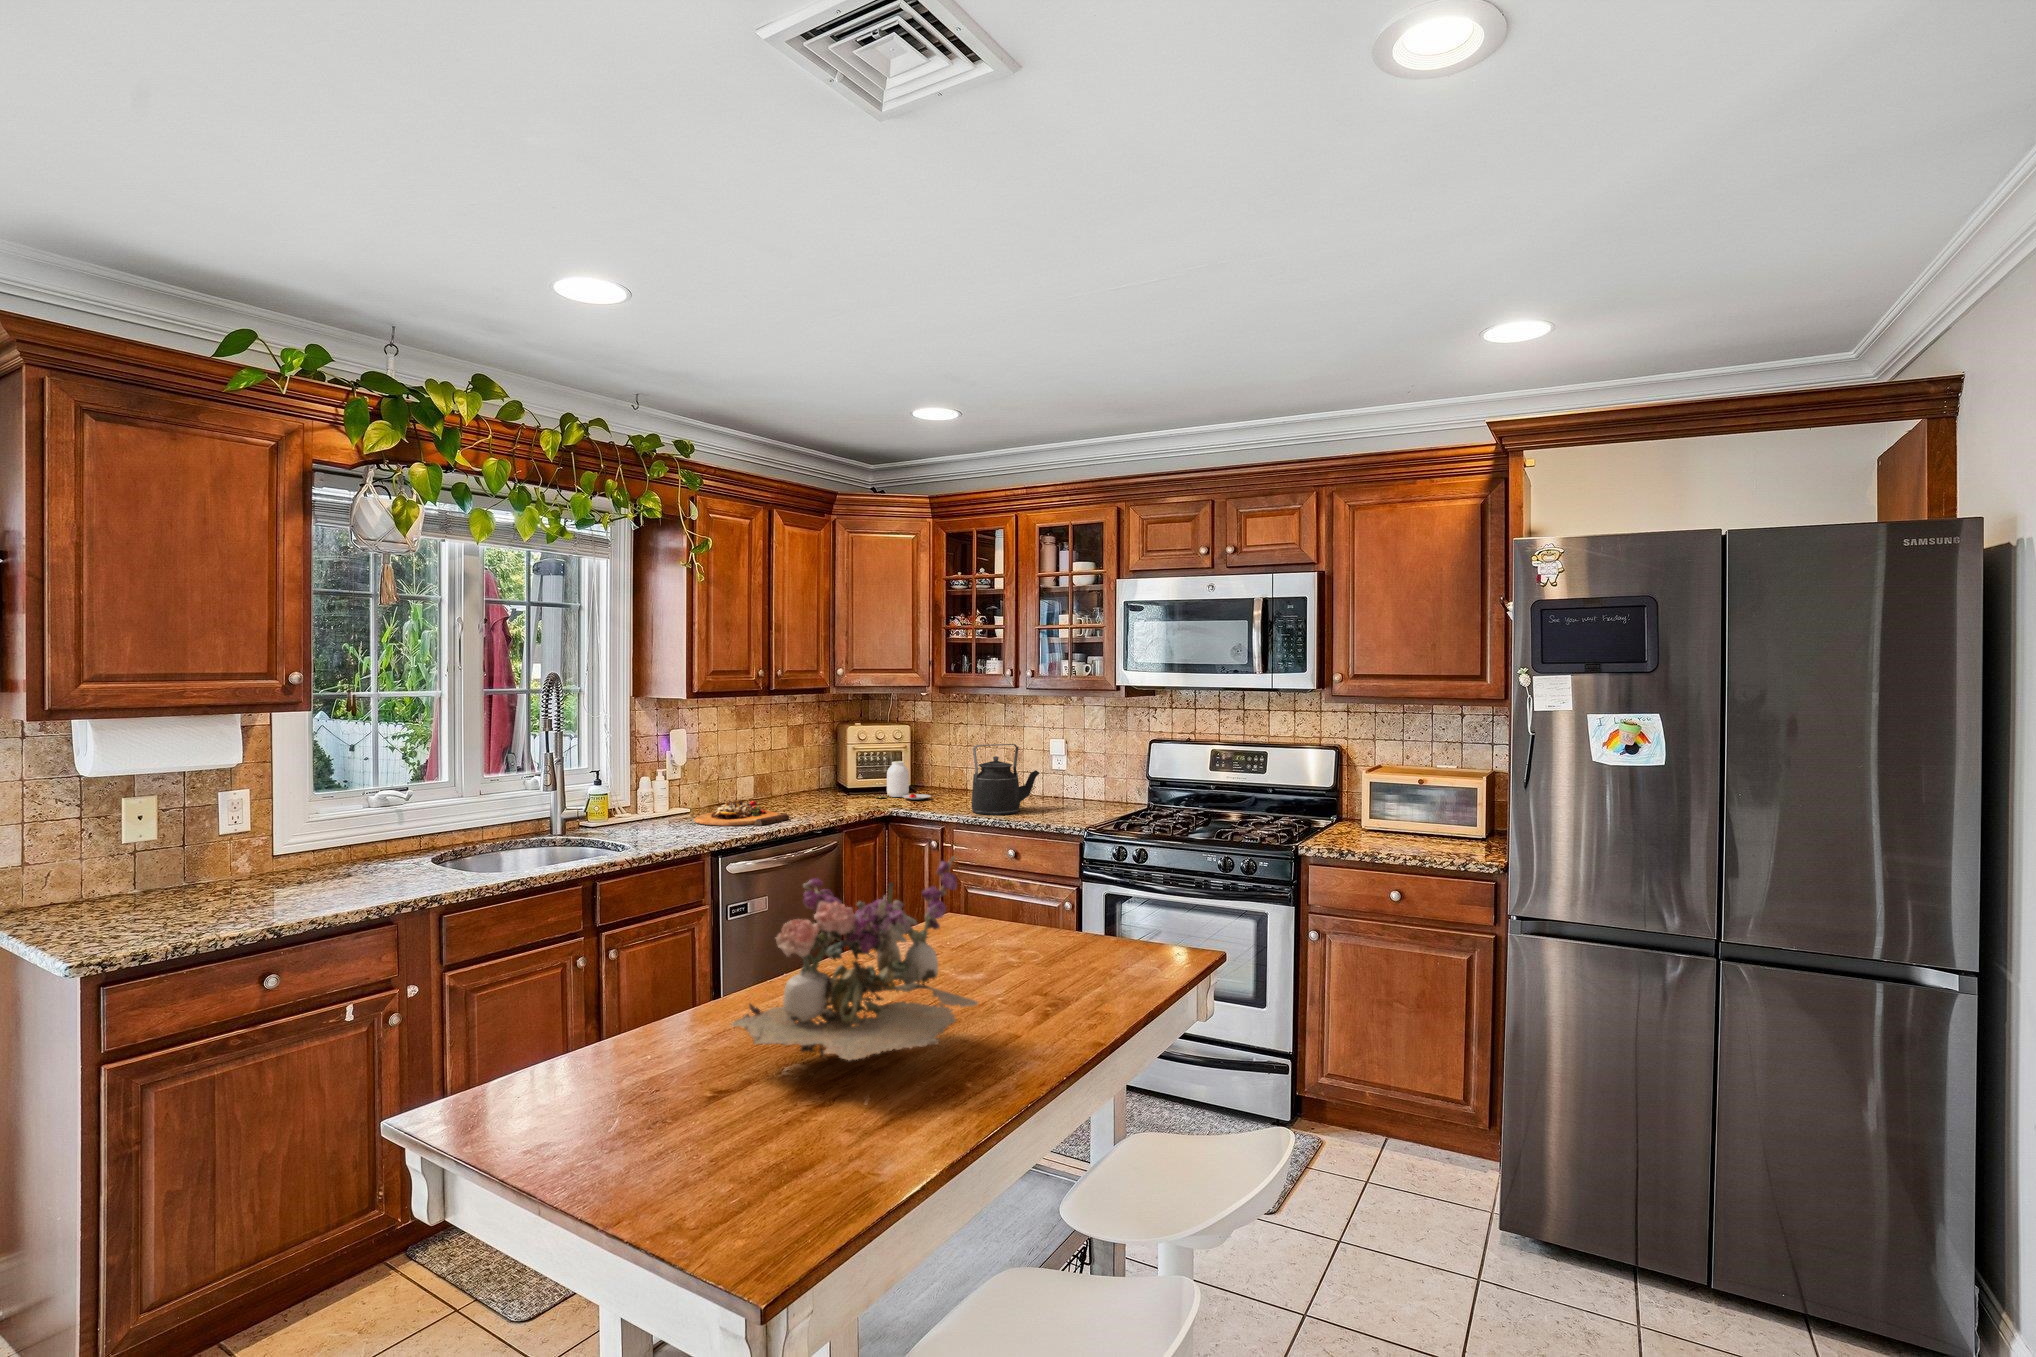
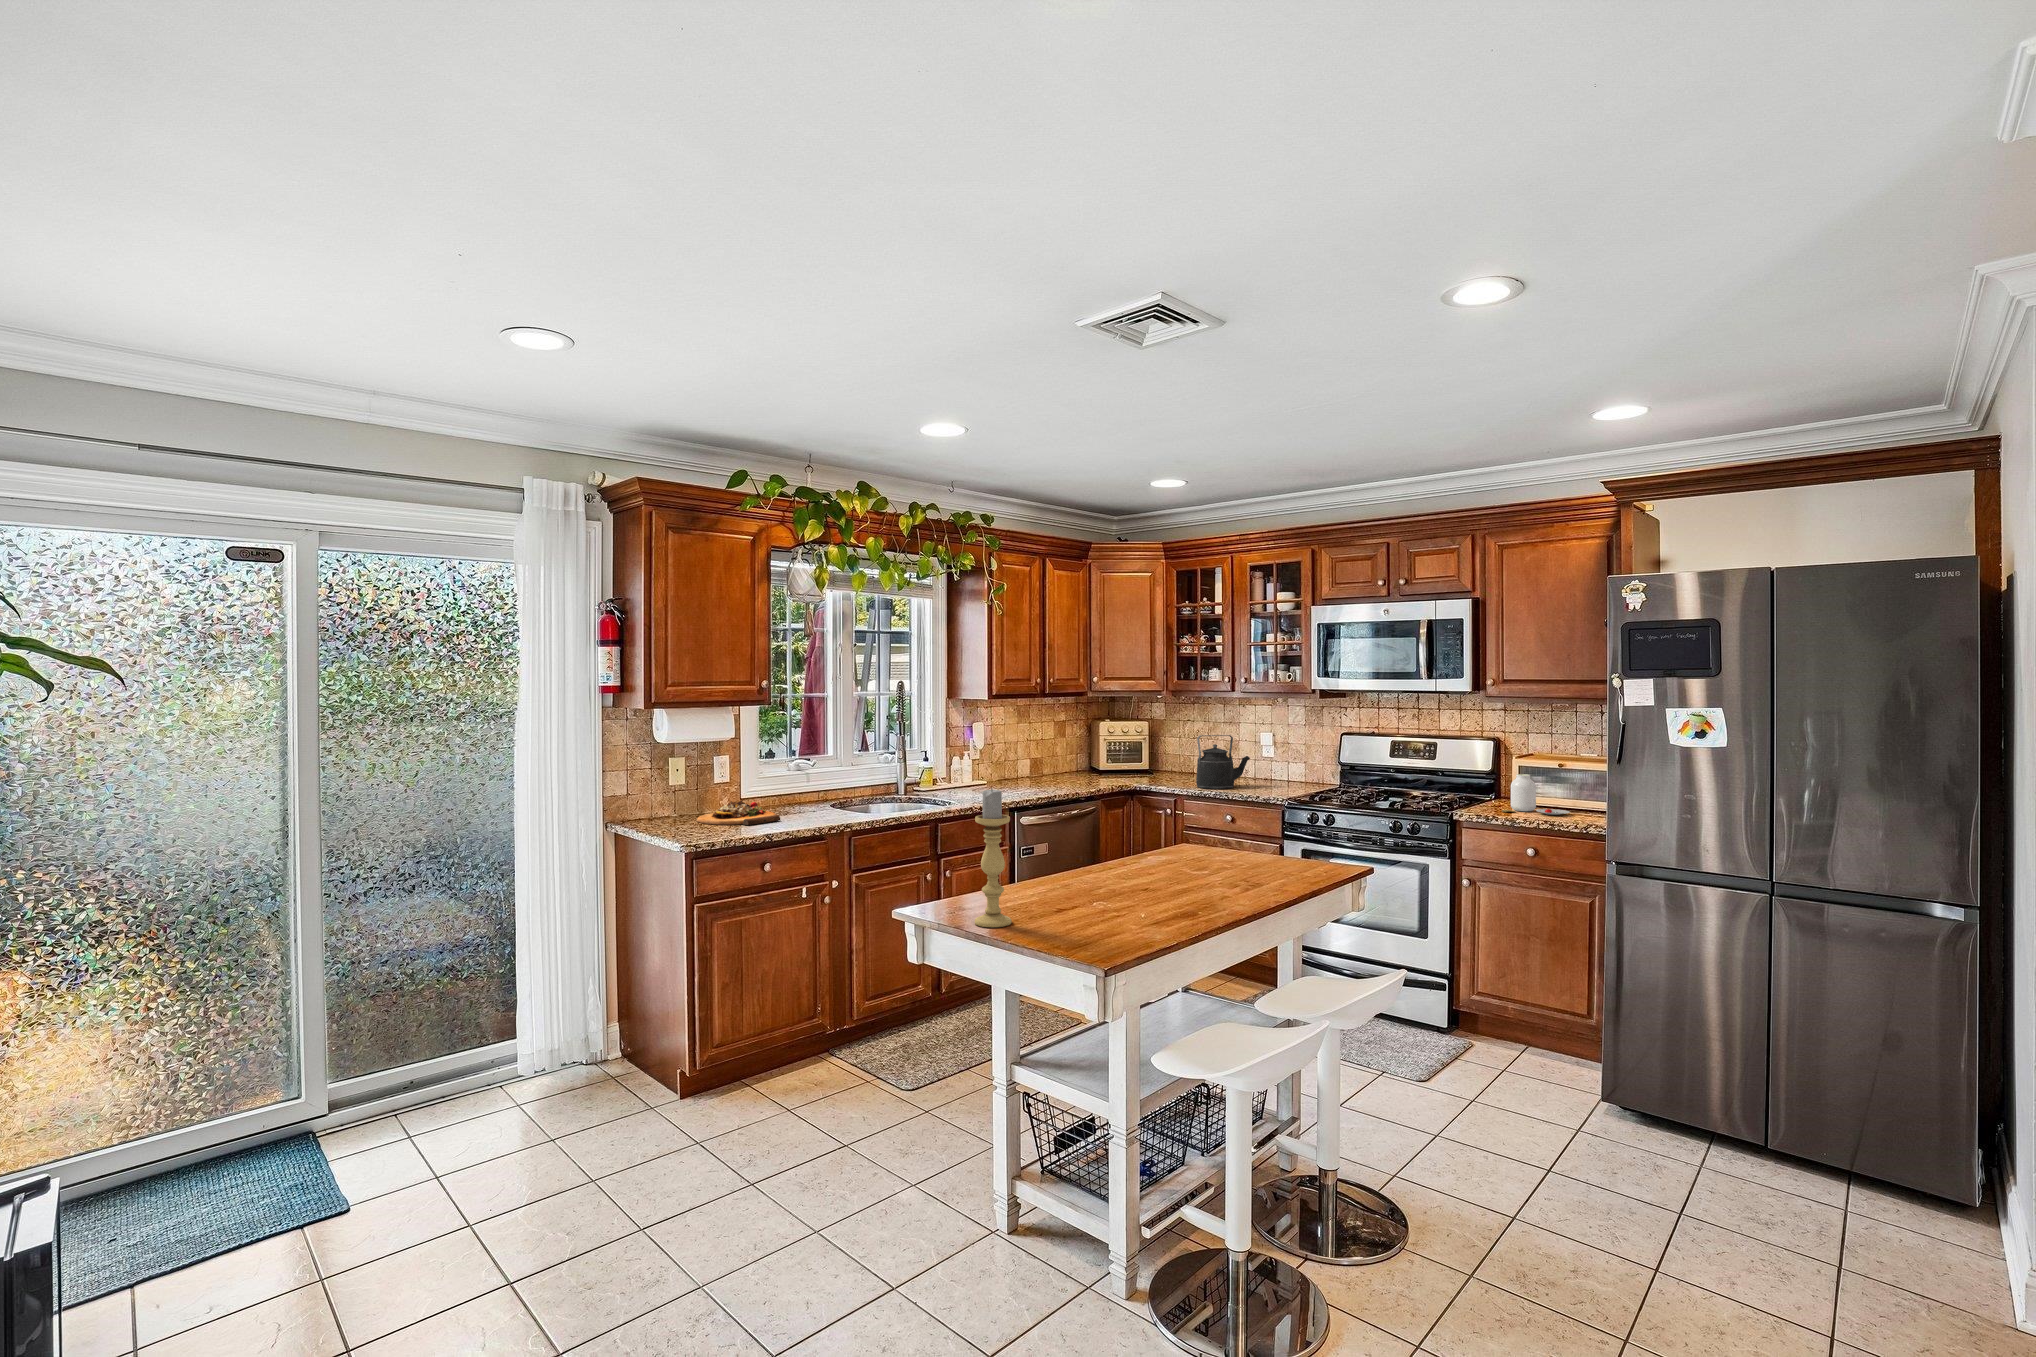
jar: present [876,761,931,800] -> present [1502,774,1570,815]
cutting board: present [694,800,789,826] -> present [697,801,780,825]
flower arrangement: present [731,857,978,1060] -> none [1050,789,1194,904]
candle holder: none [569,879,644,1150] -> present [975,789,1012,927]

